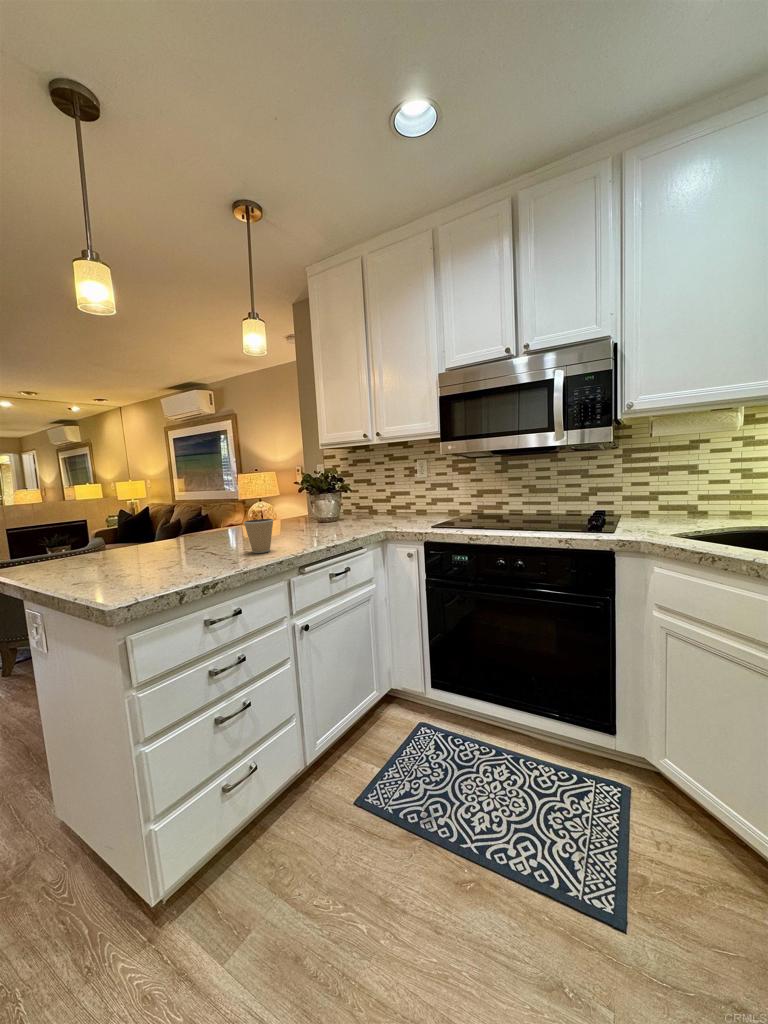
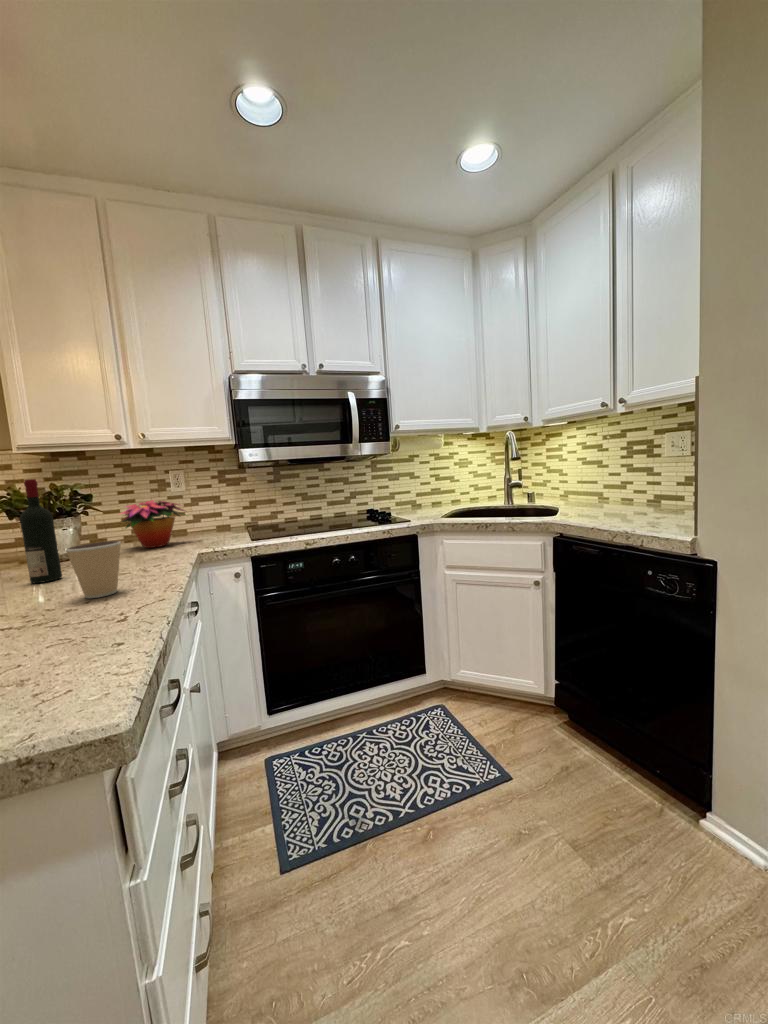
wine bottle: none [275,473,294,536] -> present [20,479,62,583]
flower arrangement: none [358,485,411,522] -> present [120,500,184,548]

